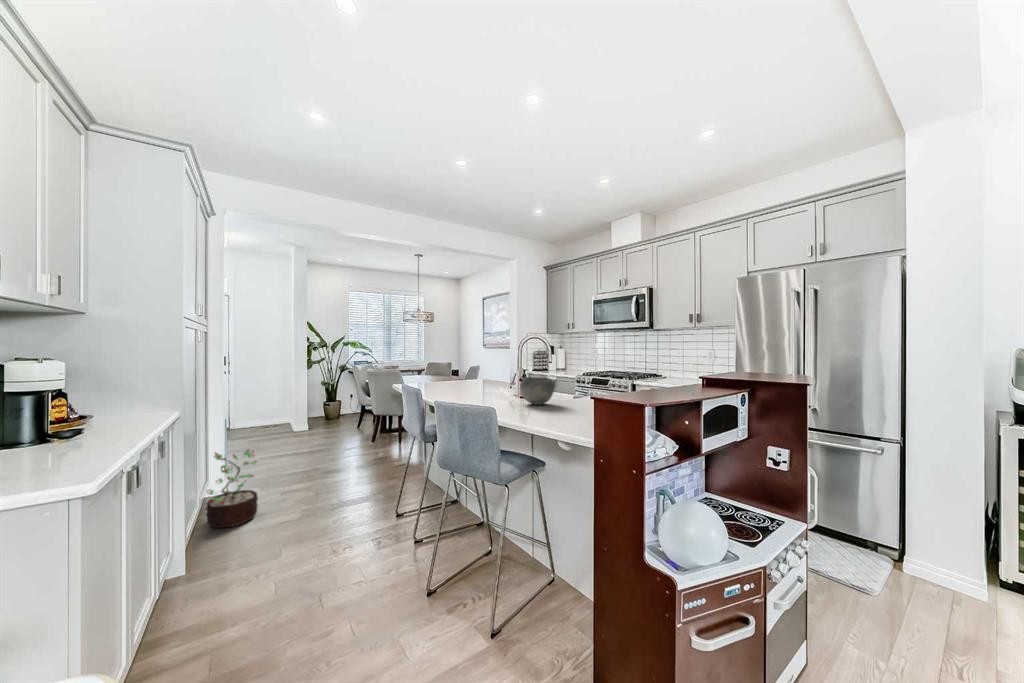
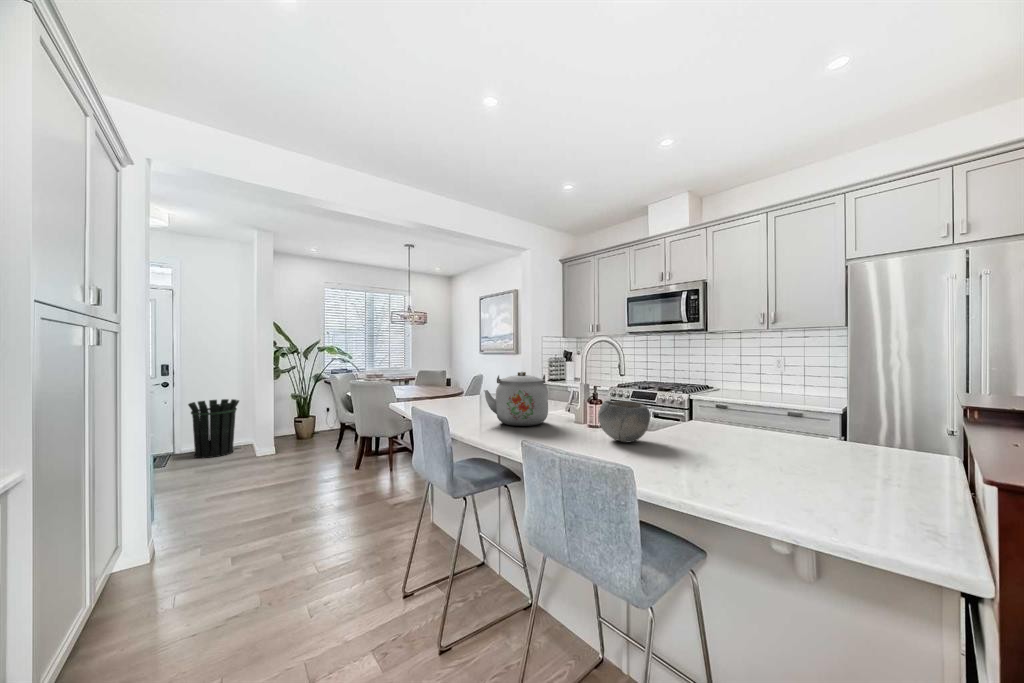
kettle: none [451,358,497,396] -> present [484,372,548,426]
waste bin: none [239,385,280,432] -> present [188,399,239,458]
decorative plant: present [206,450,258,528] -> none [123,502,205,624]

